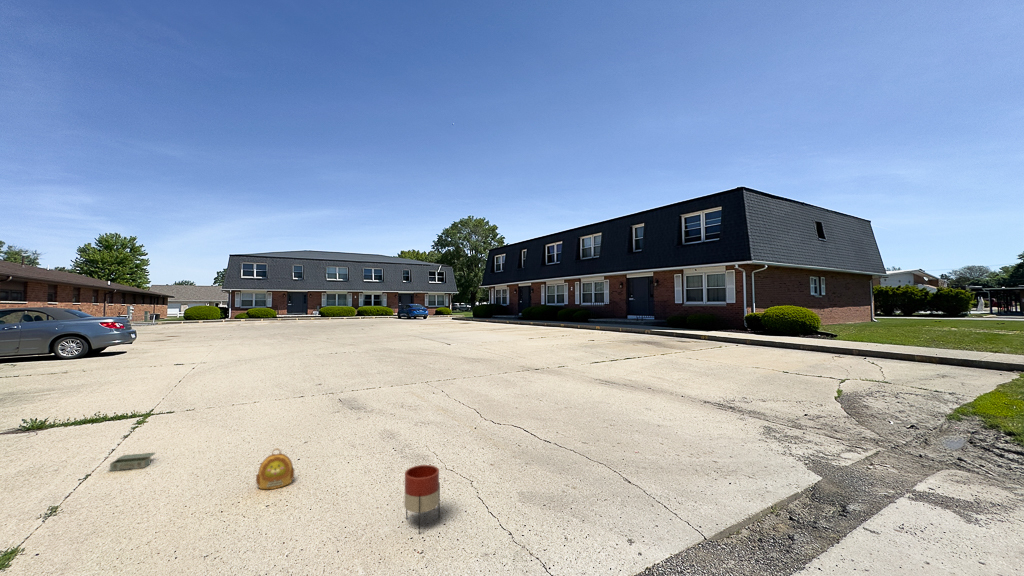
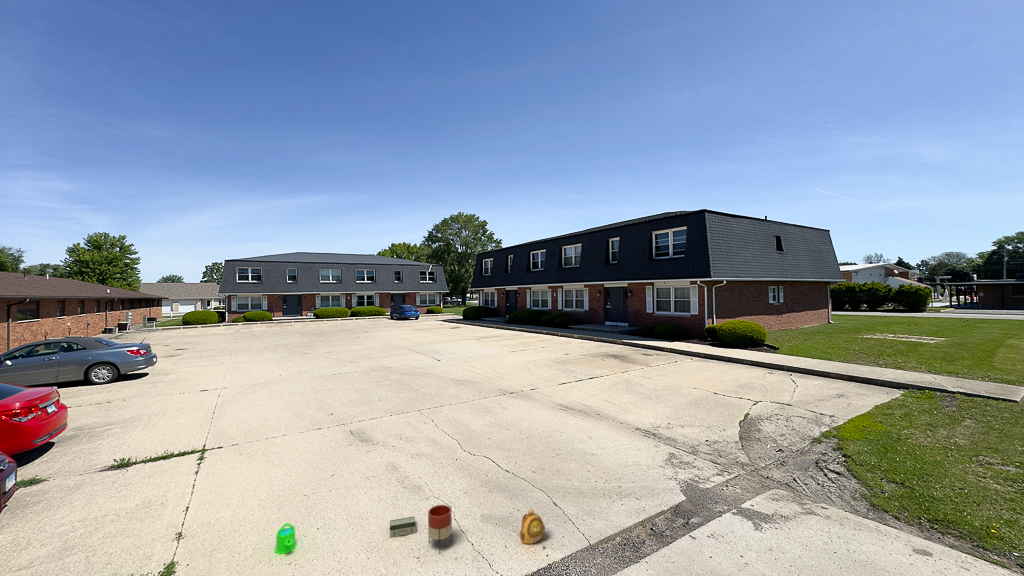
backpack: present [256,449,294,489] -> present [520,509,545,544]
toolbox: present [110,453,155,471] -> present [390,517,416,537]
watering can: none [183,485,218,529] -> present [275,523,296,554]

